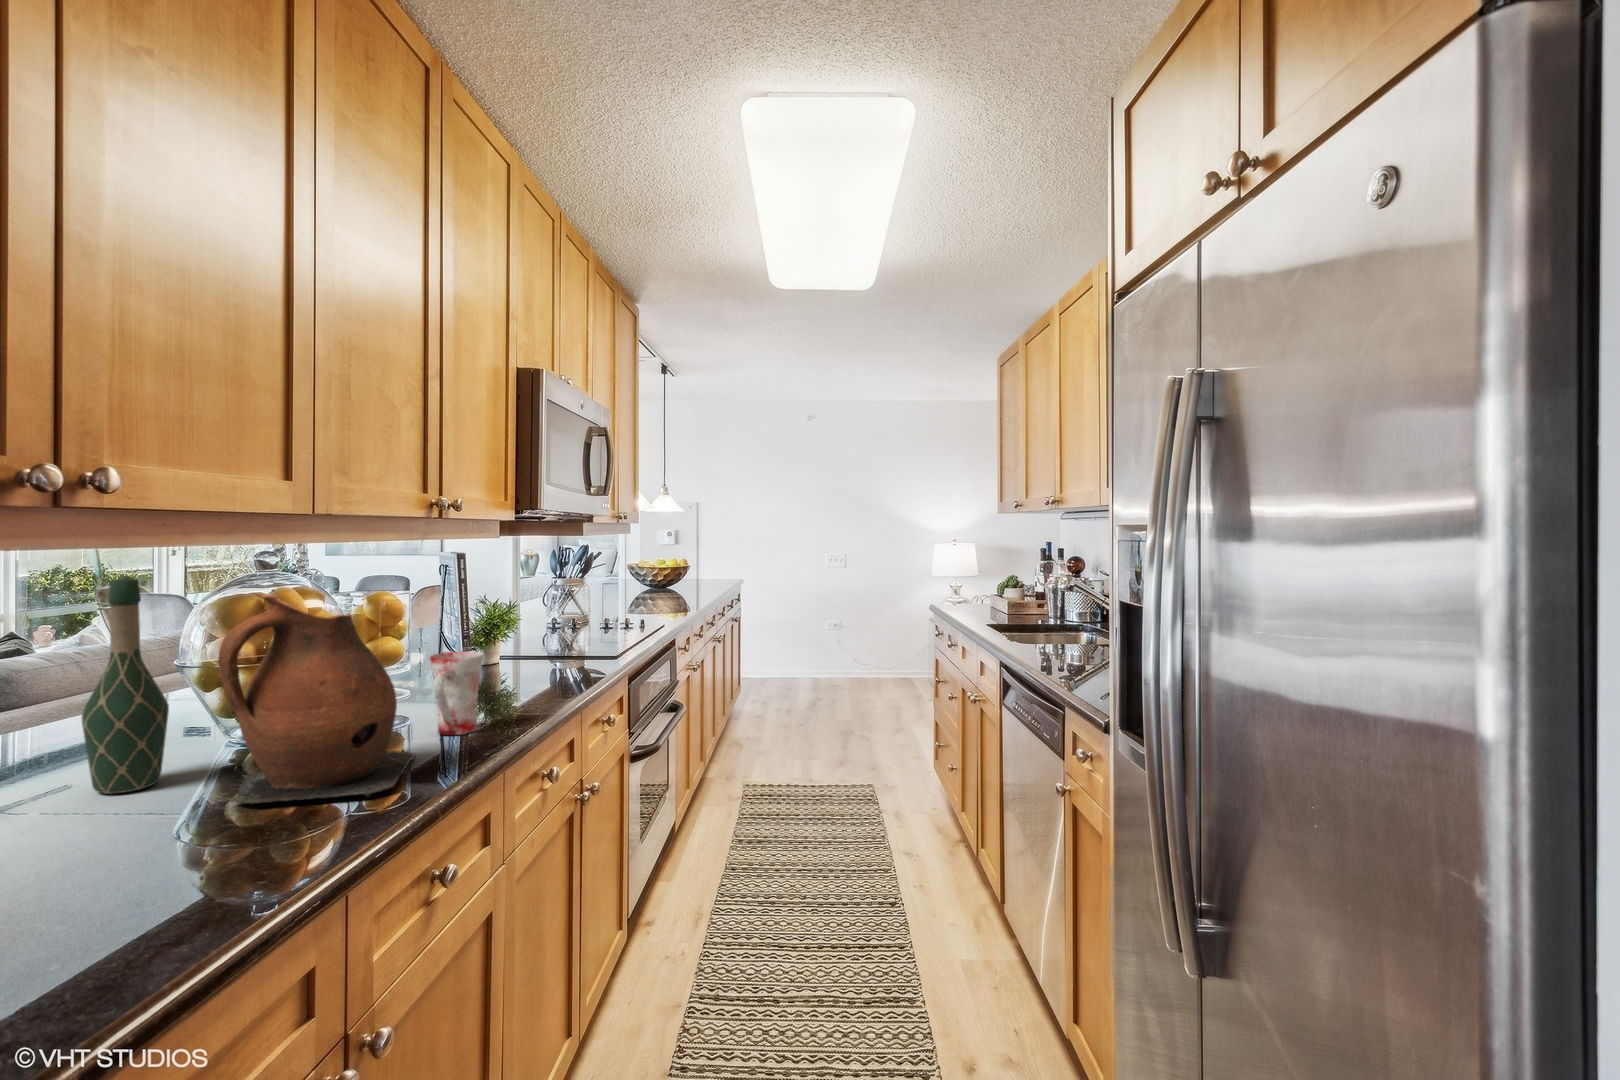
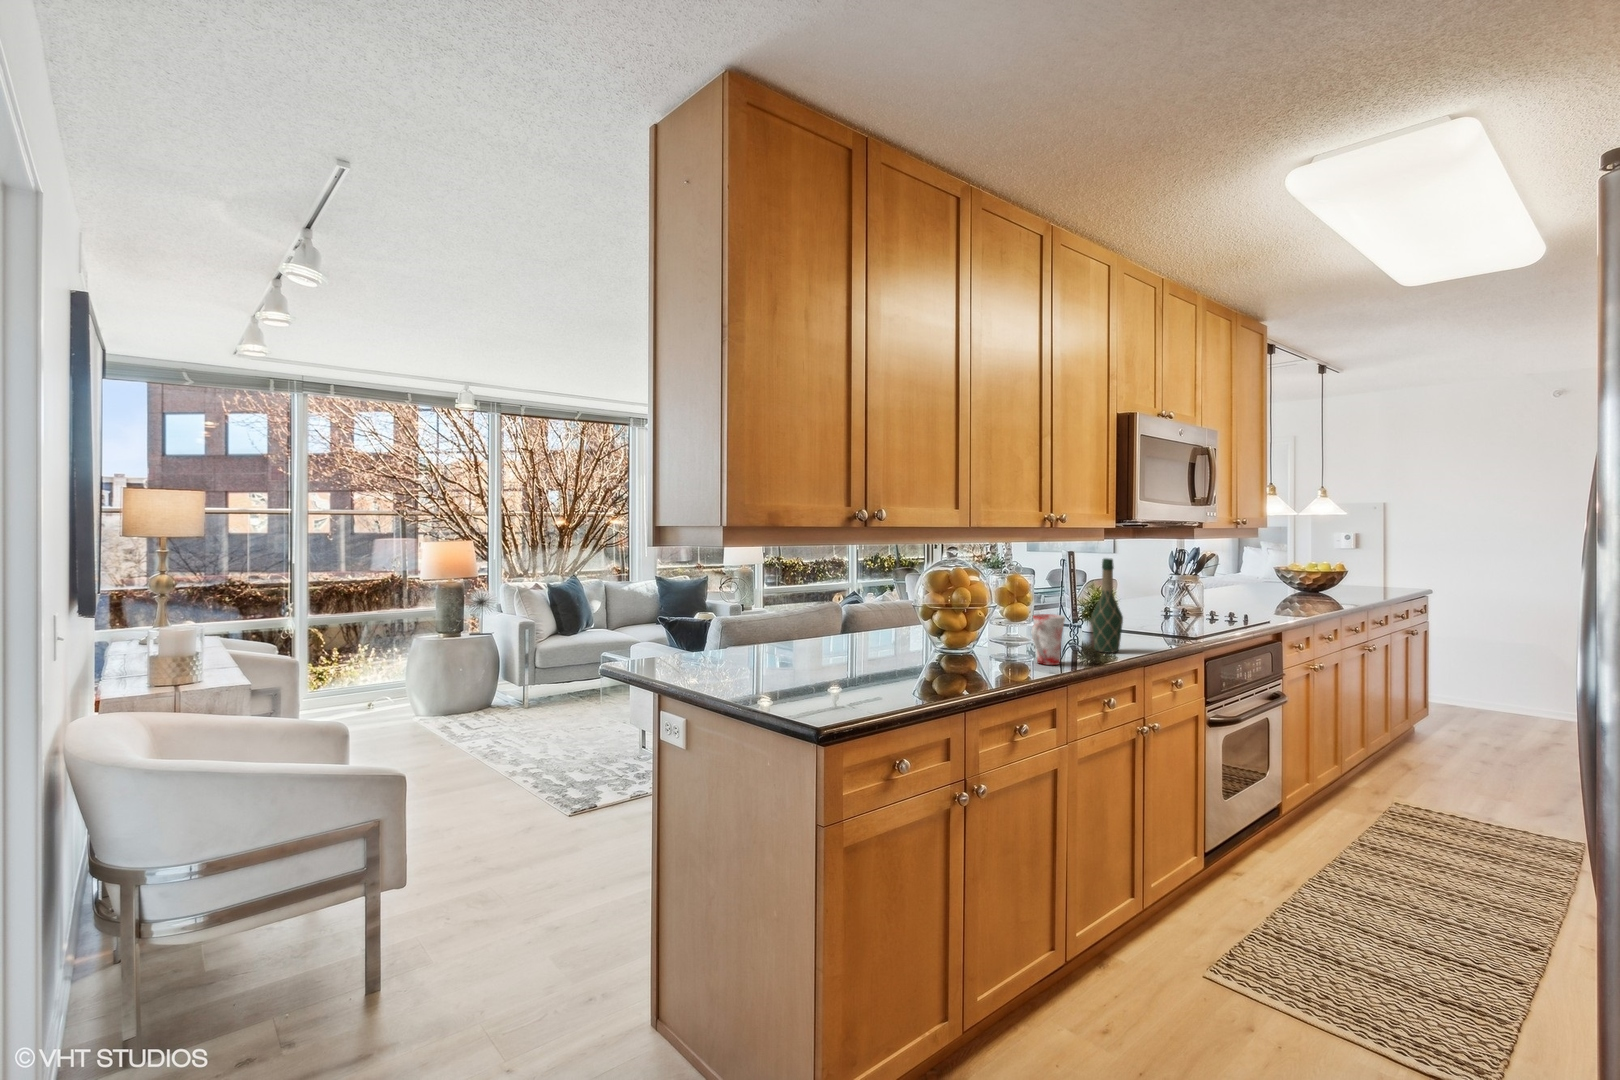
wine bottle: present [82,579,169,794] -> present [1091,558,1123,653]
ceramic pitcher: present [218,594,416,803] -> none [922,571,1017,681]

